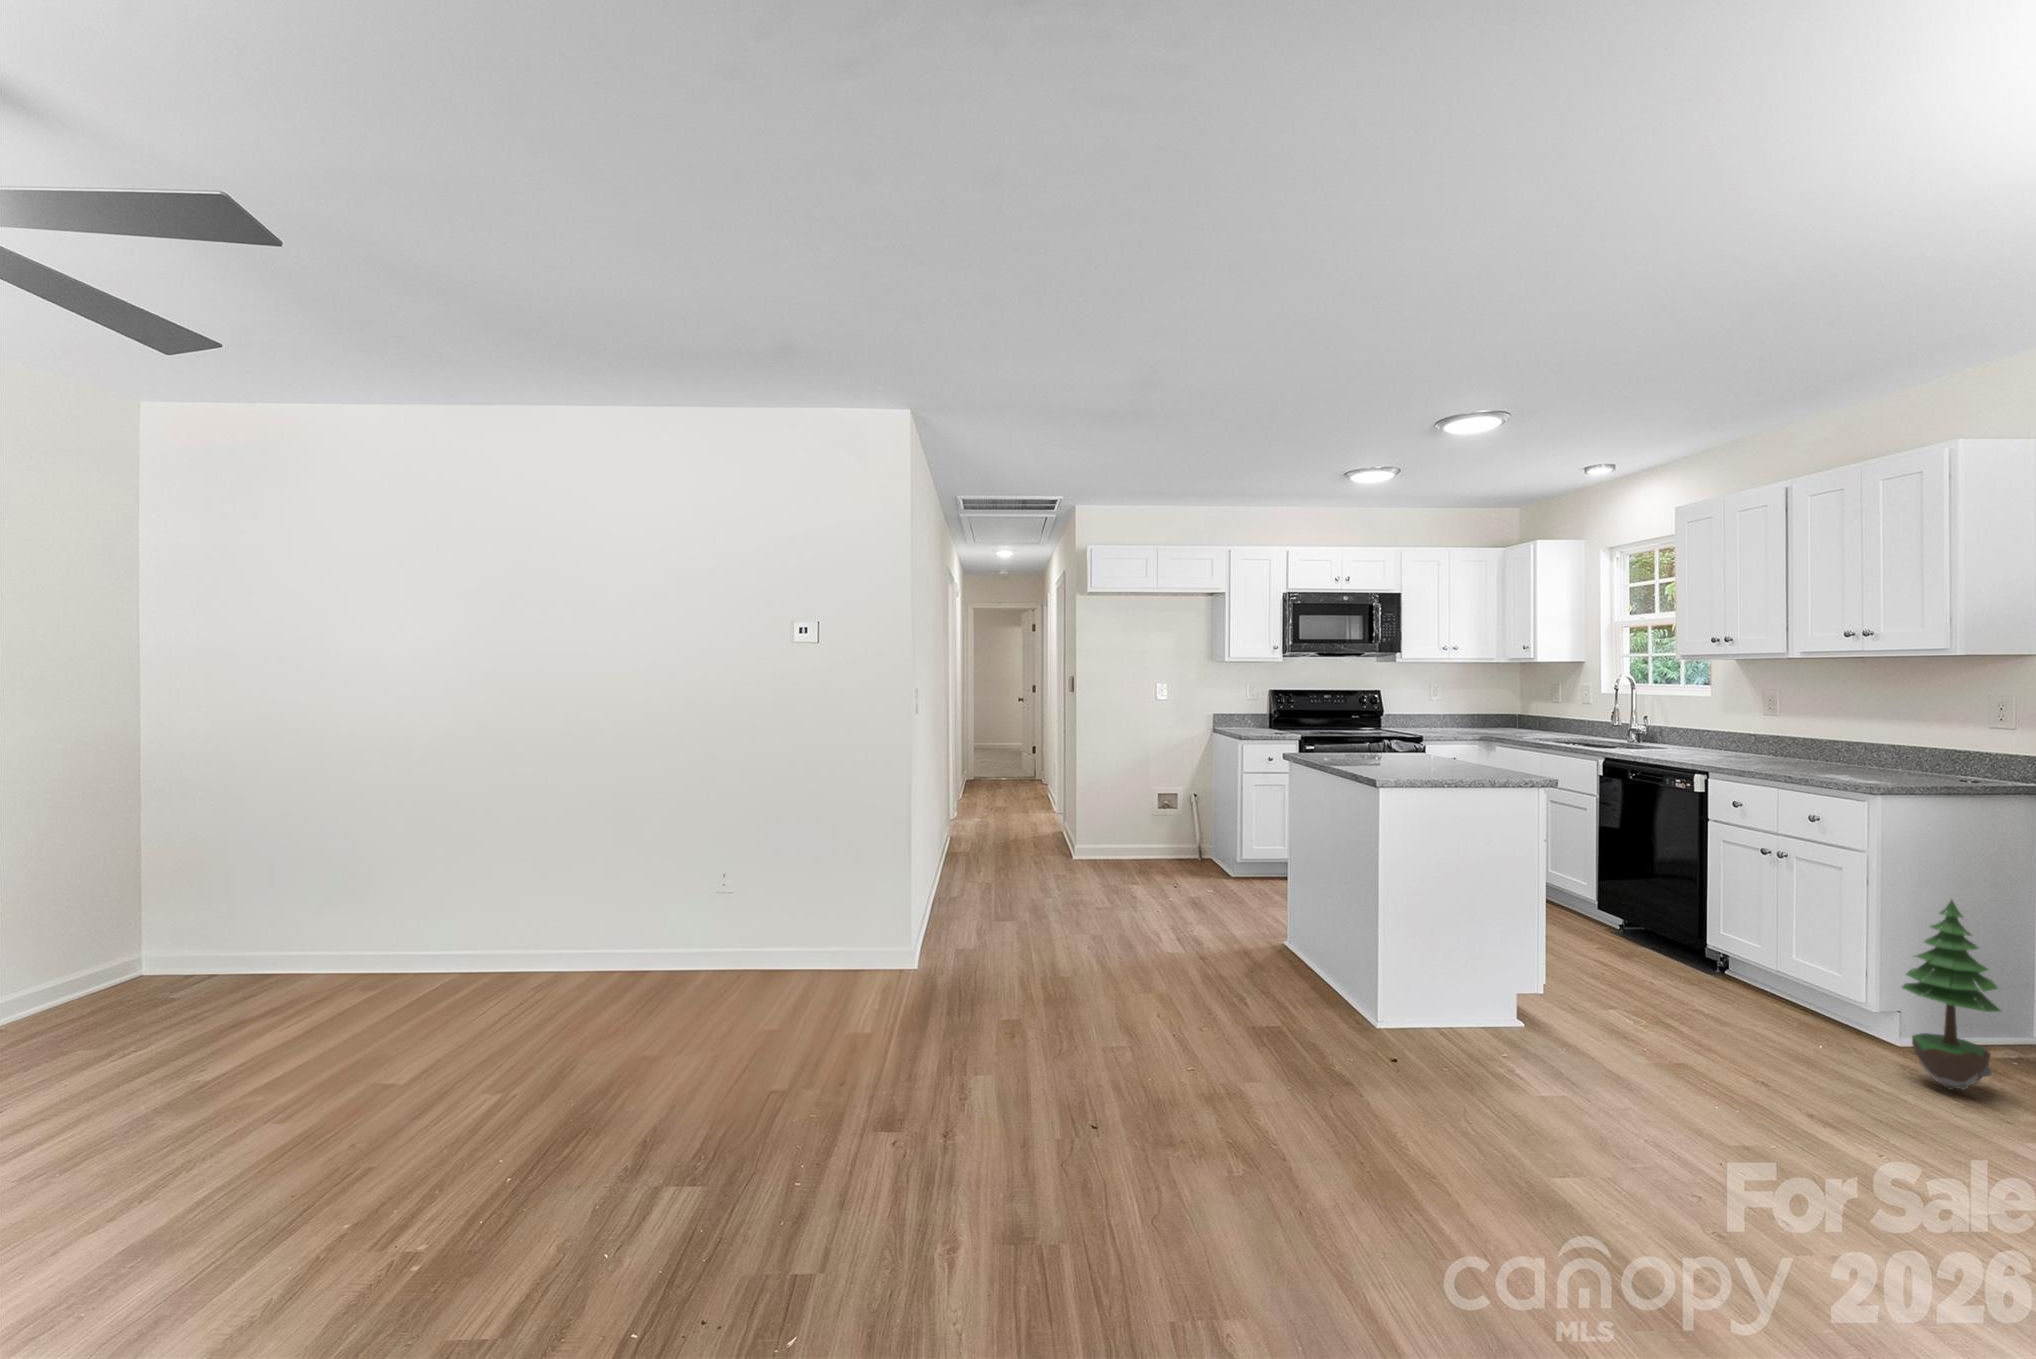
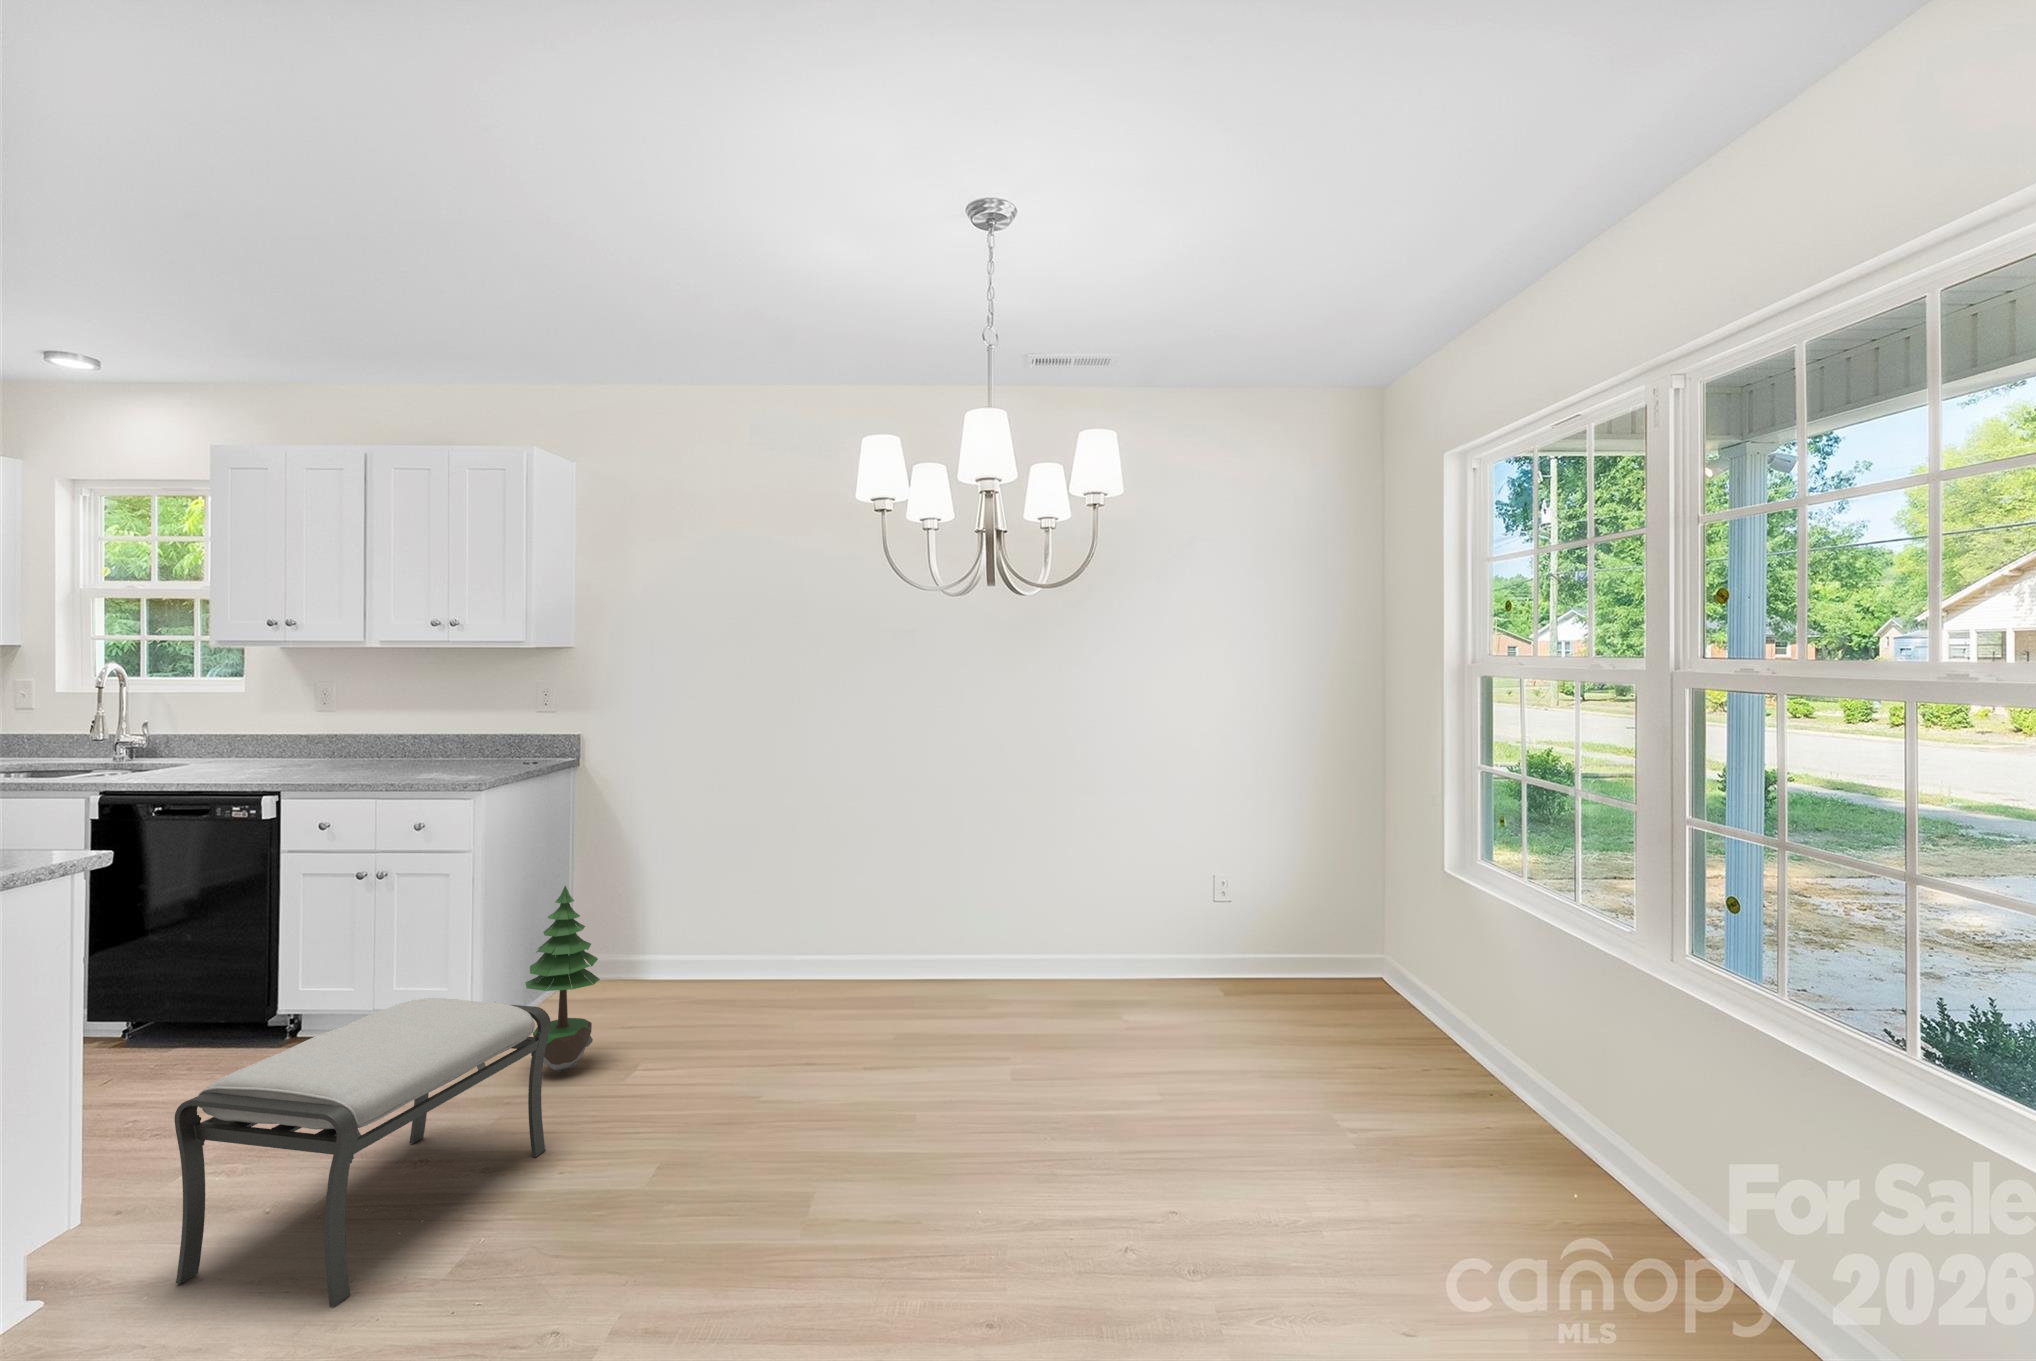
ottoman: none [1576,943,1881,1130] -> present [175,998,551,1307]

